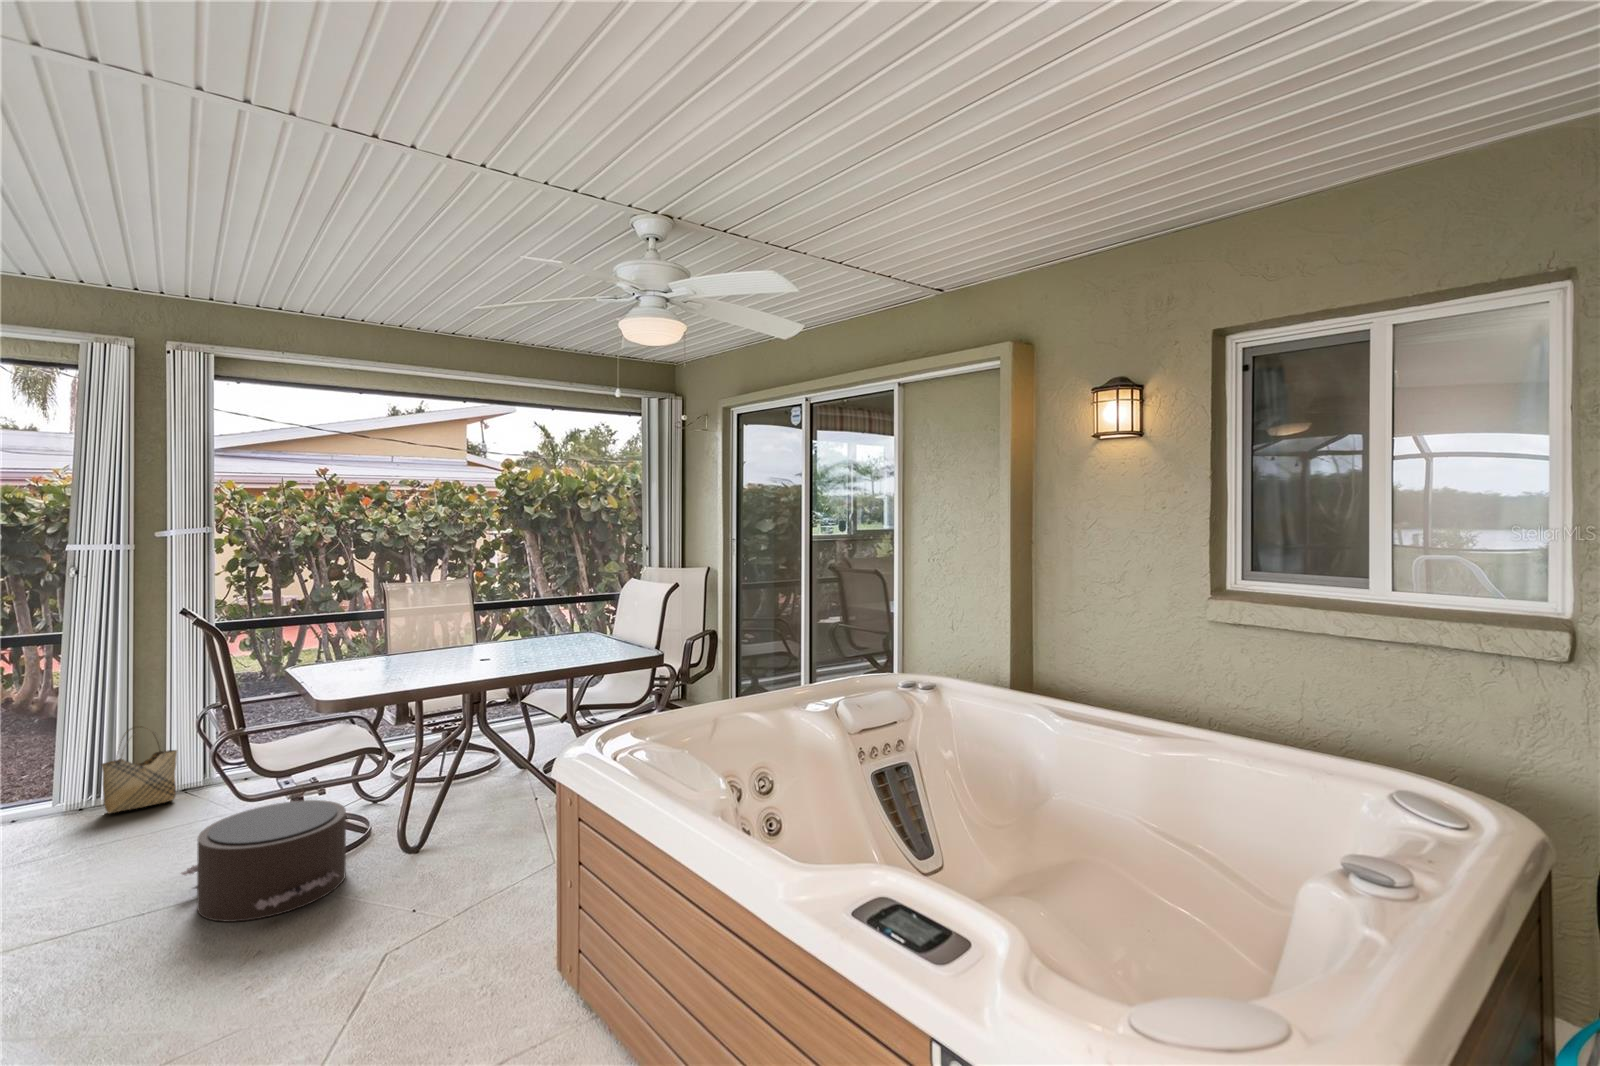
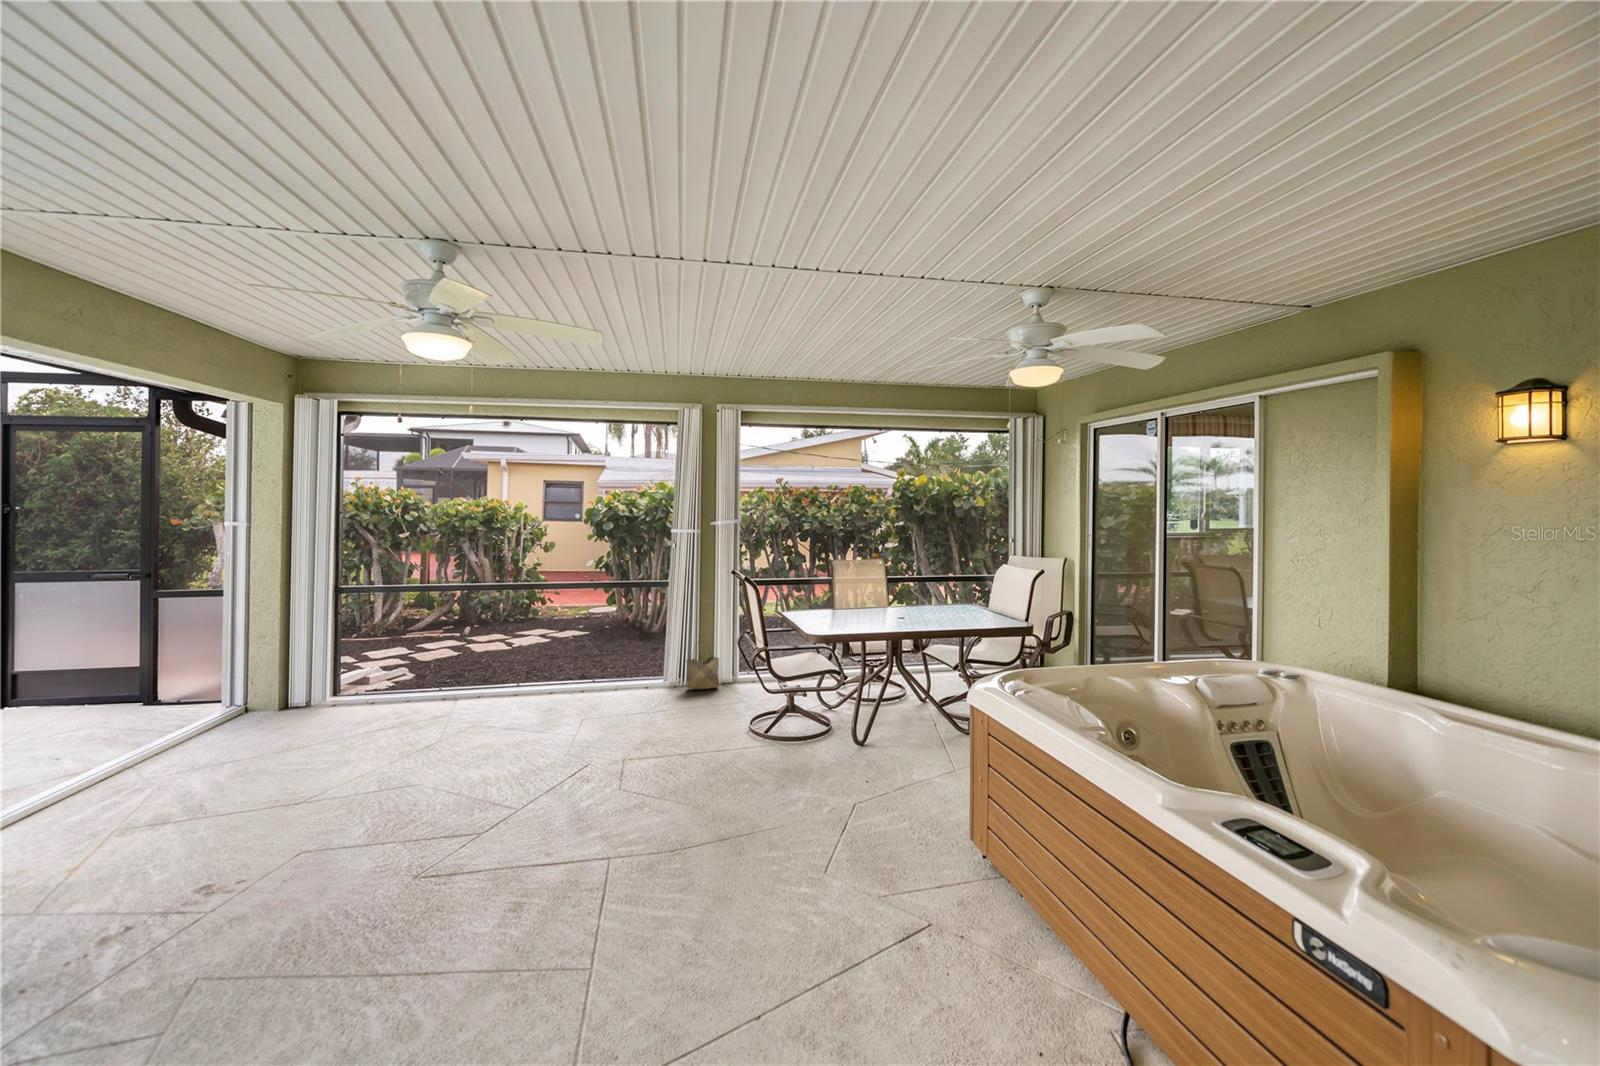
pouf: present [181,800,346,922] -> none [737,696,822,761]

